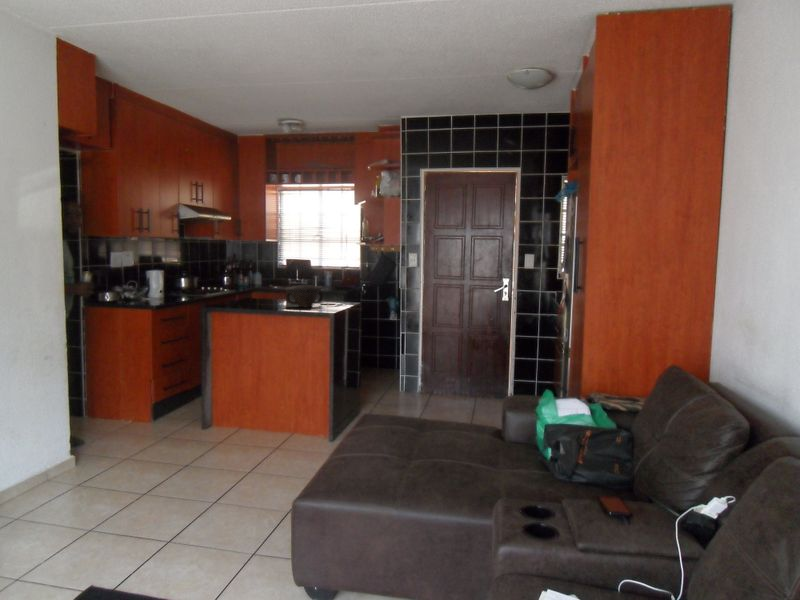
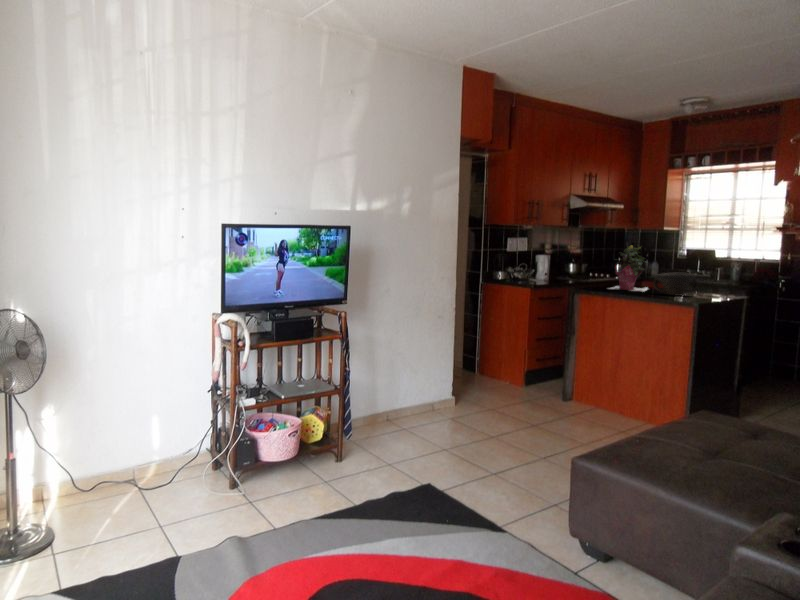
potted plant: none [238,258,278,306] -> present [609,246,649,292]

